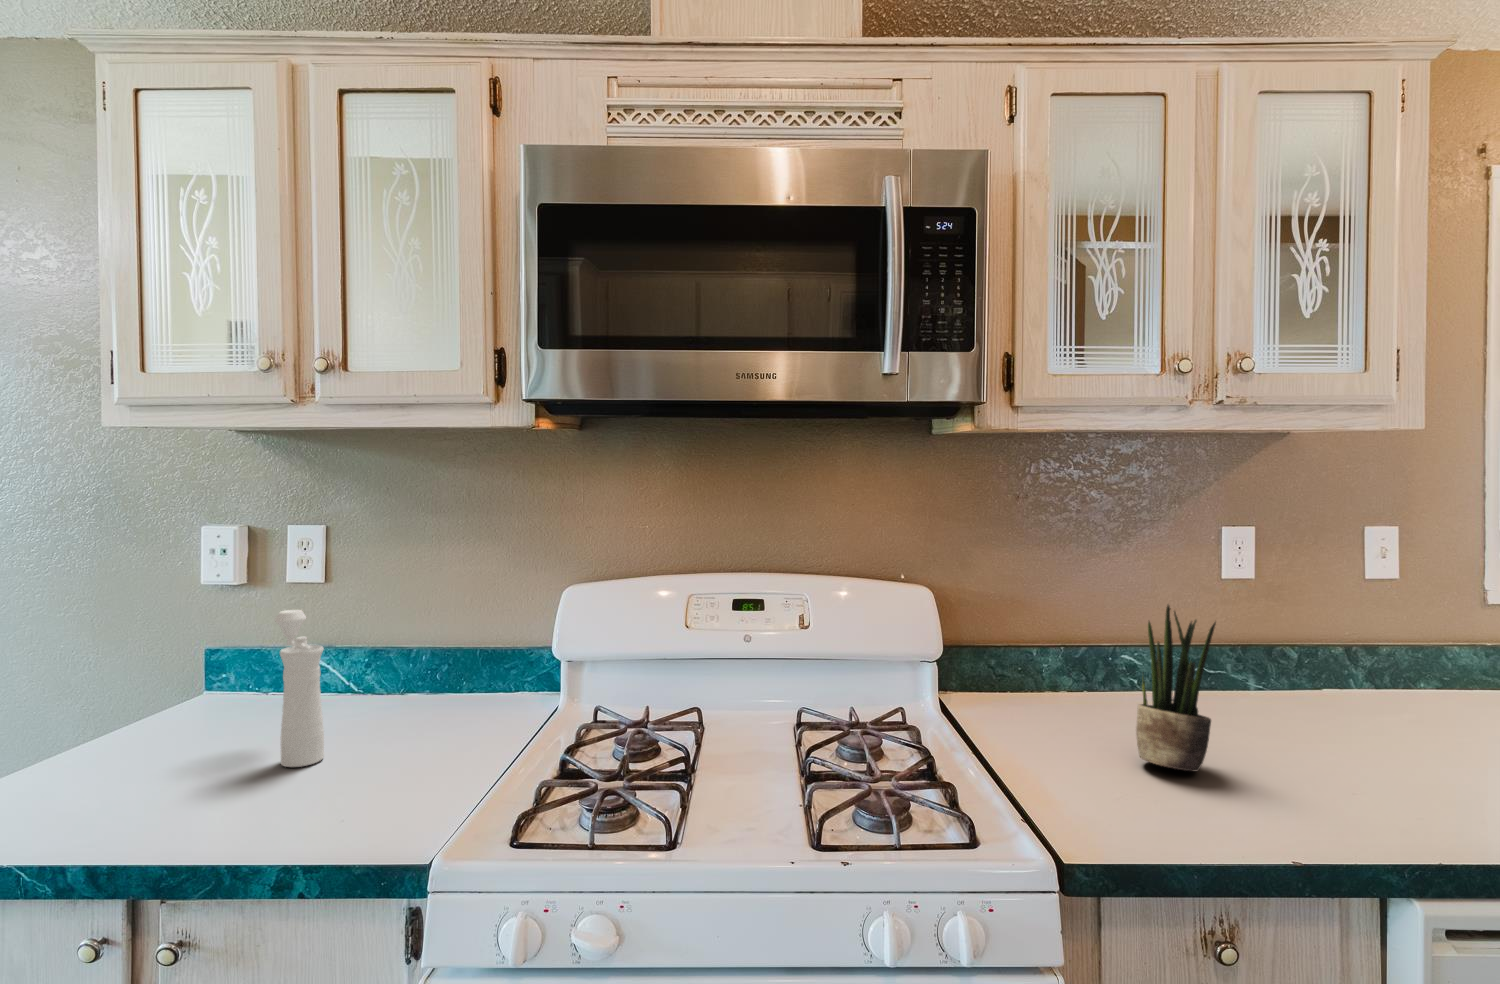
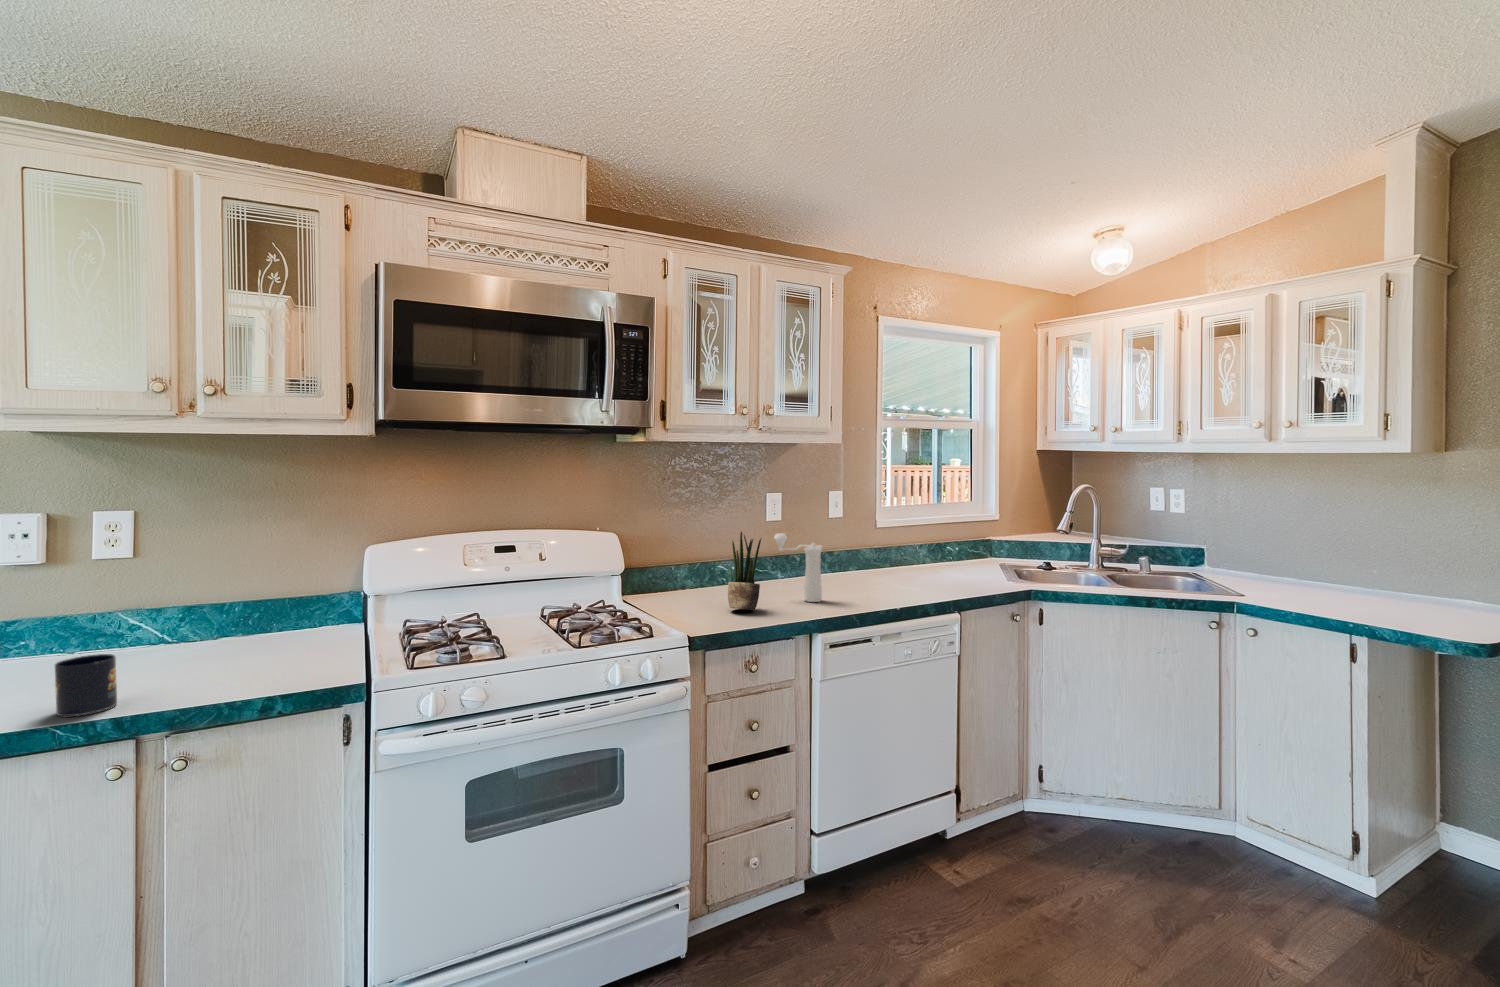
pepper mill: present [275,610,324,767] -> present [774,534,822,602]
mug: none [100,726,183,815] -> present [55,654,117,716]

